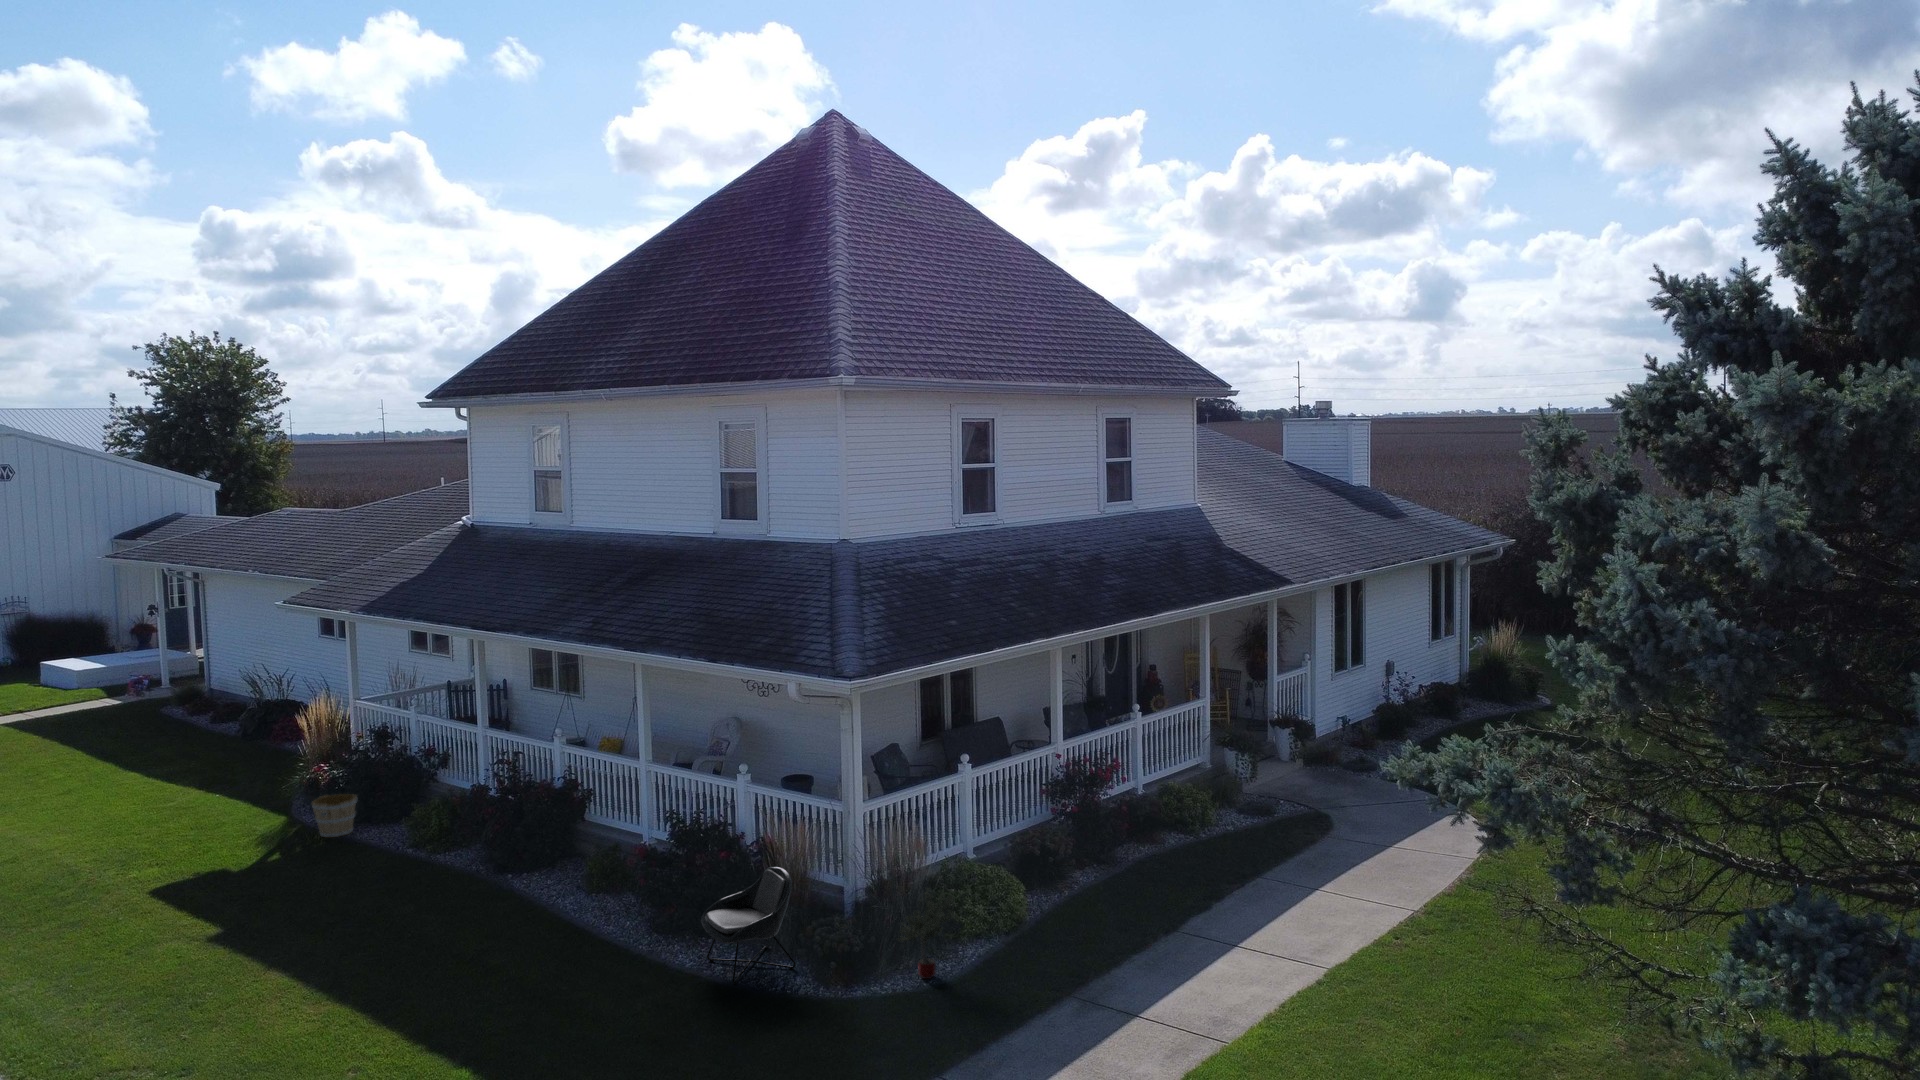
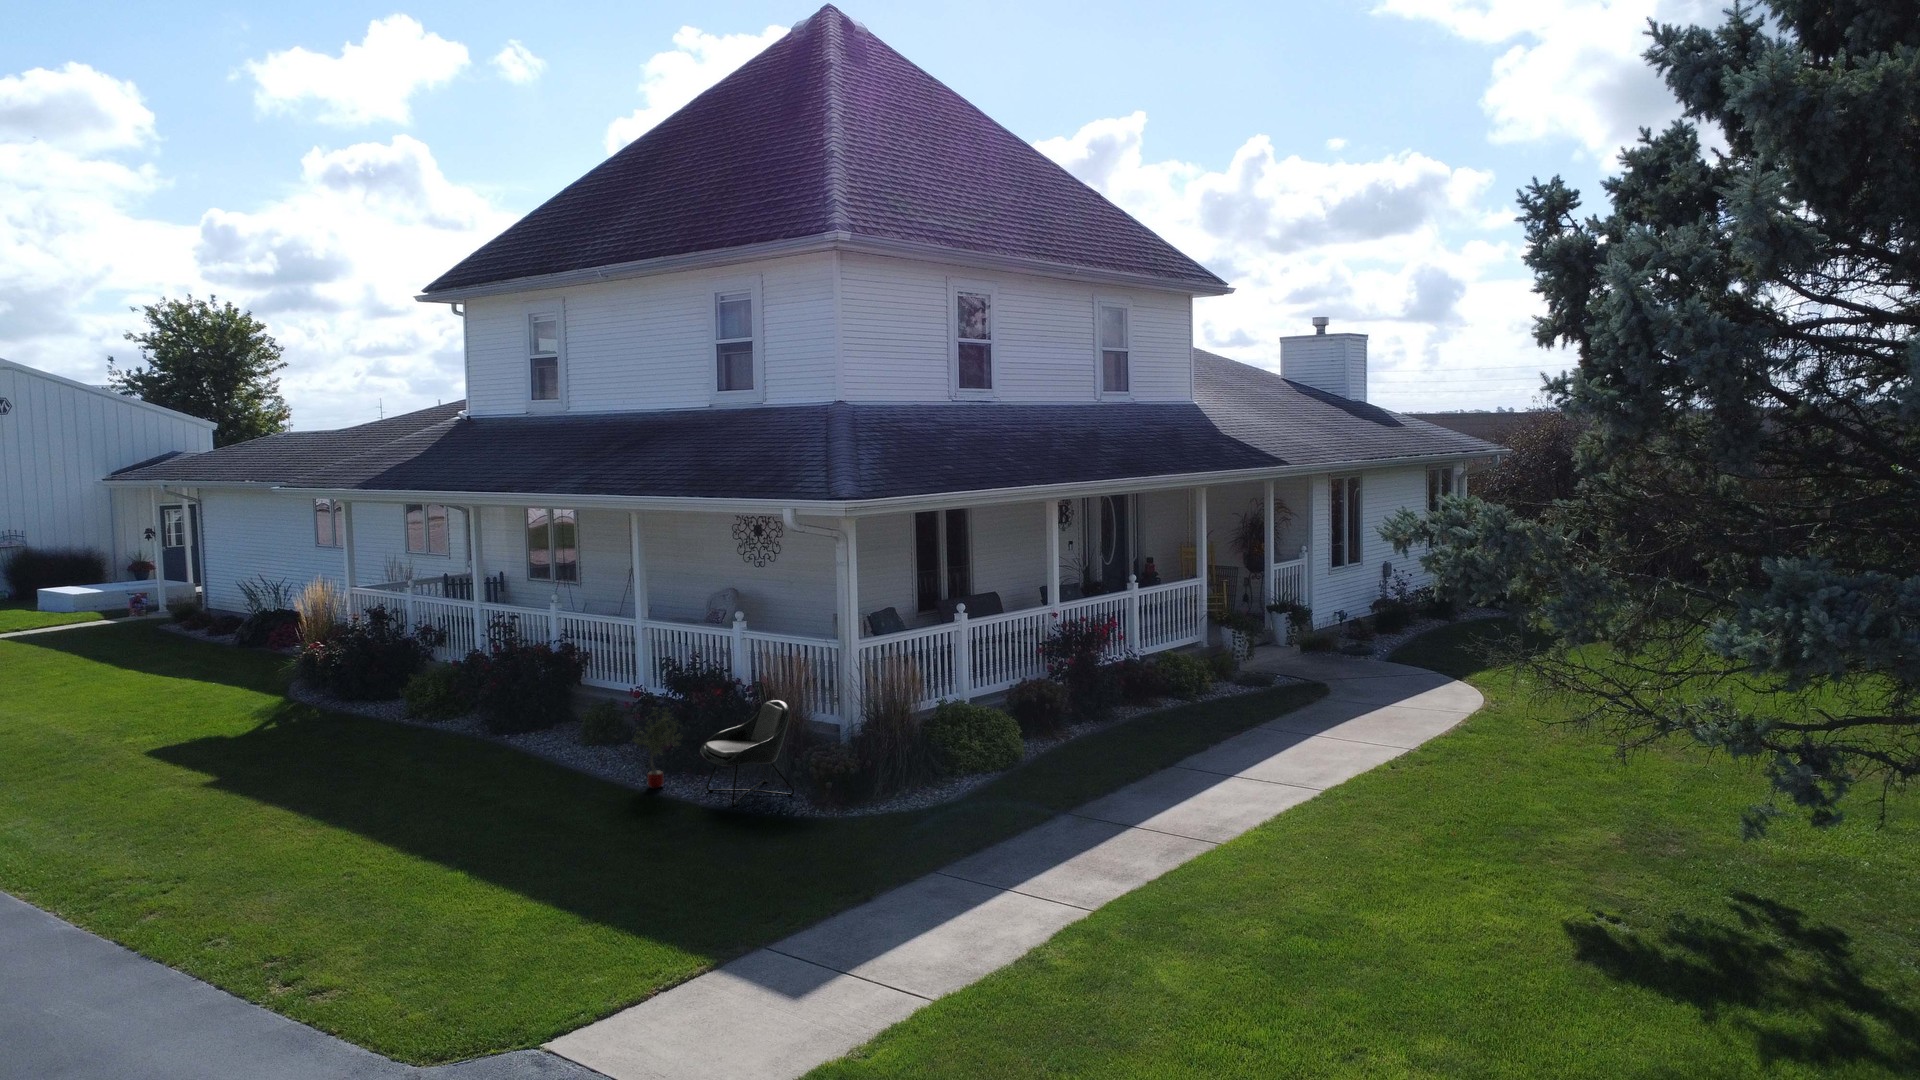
wooden bucket: present [312,794,357,837] -> none [312,672,358,713]
potted tree: present [898,888,954,979] -> present [633,708,683,789]

